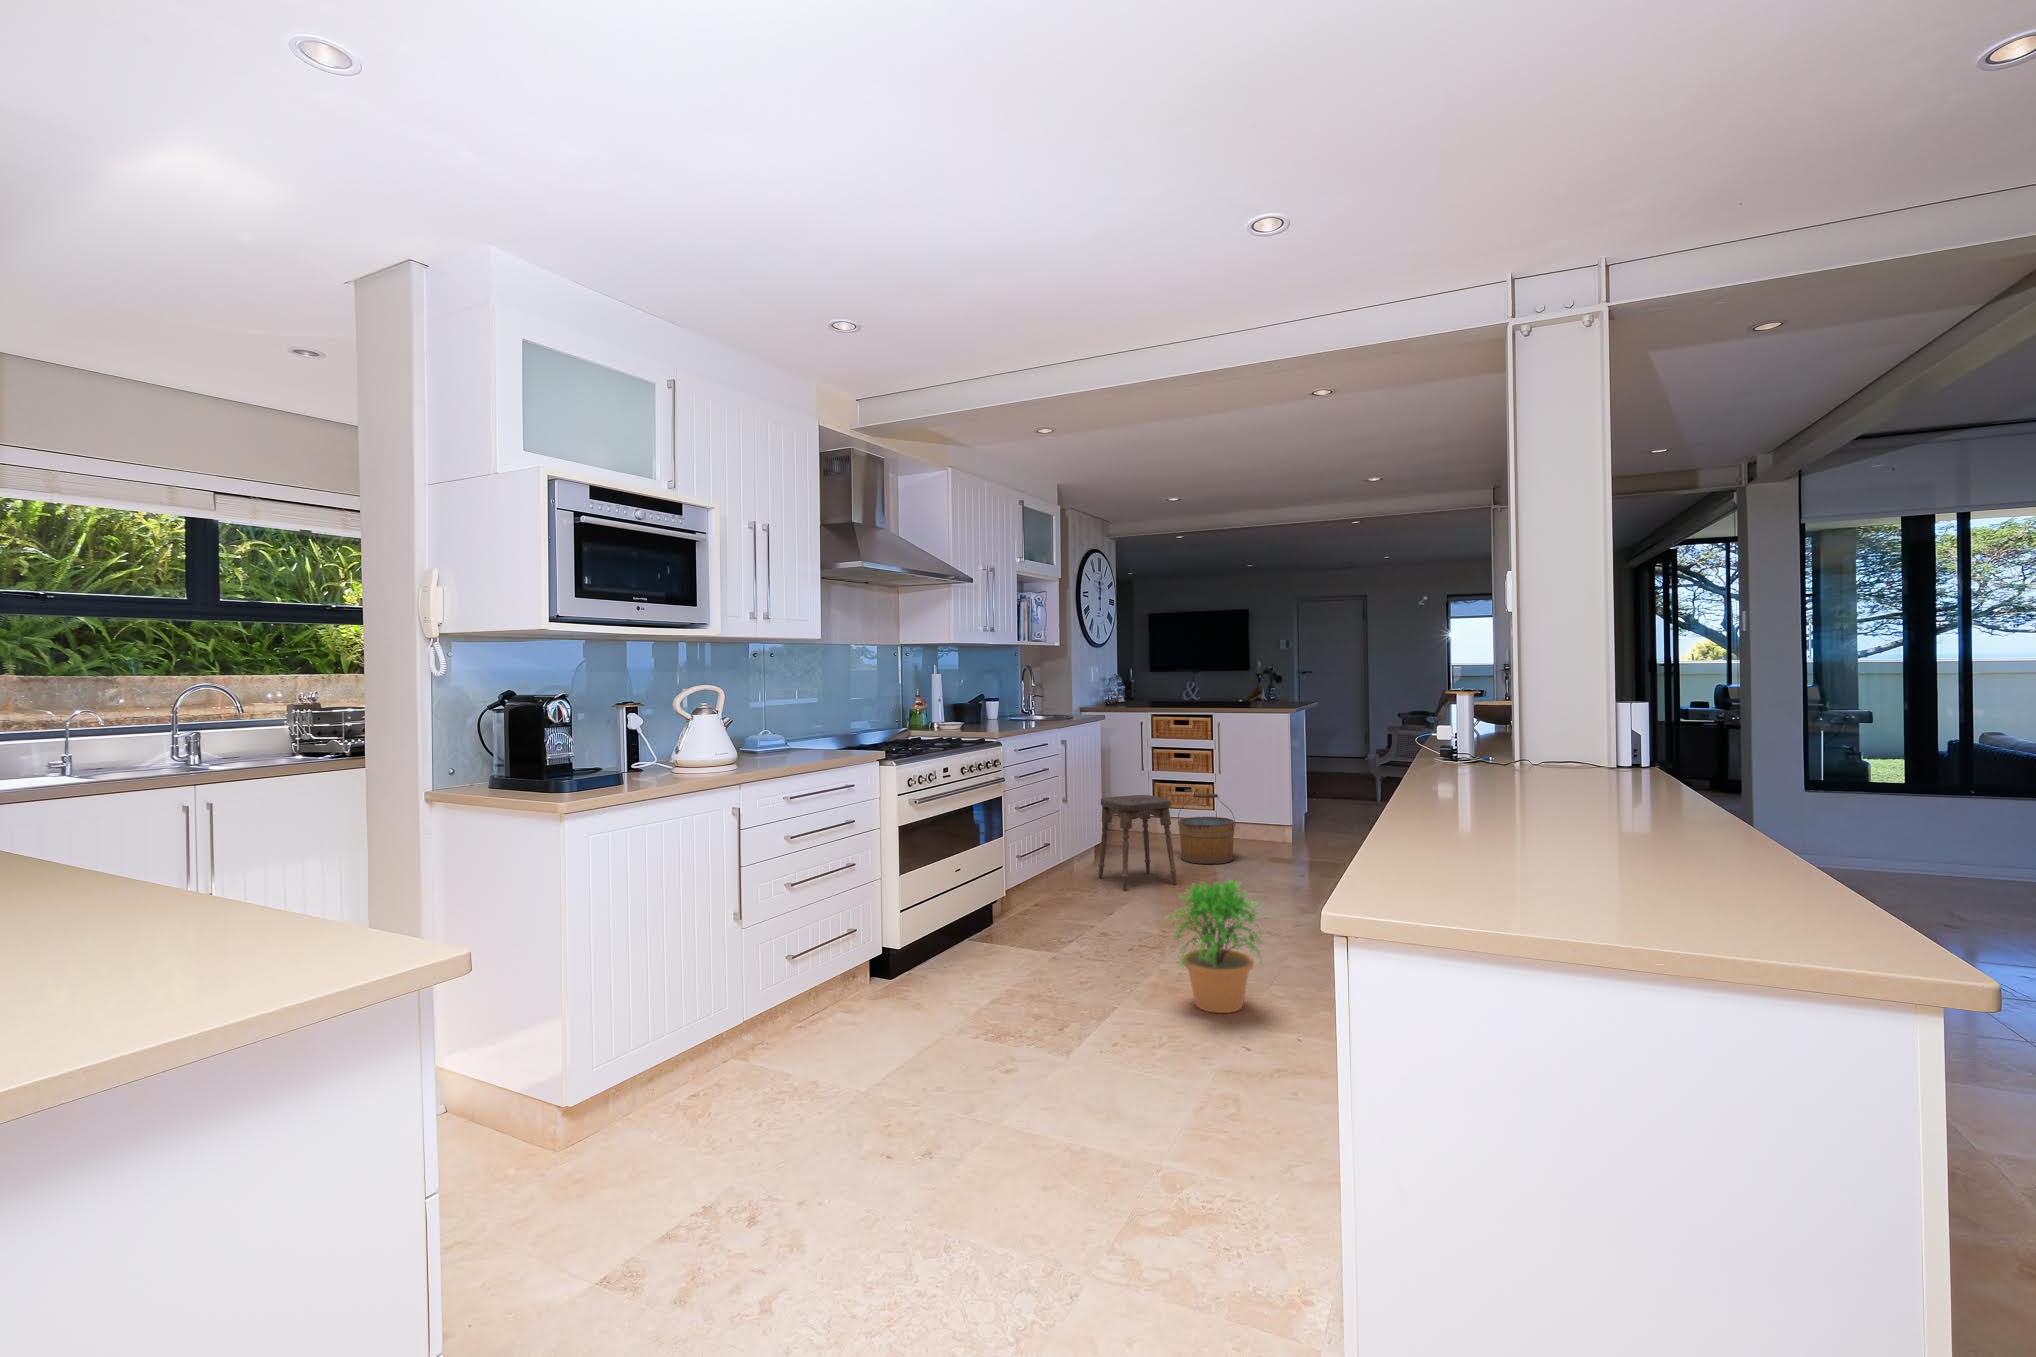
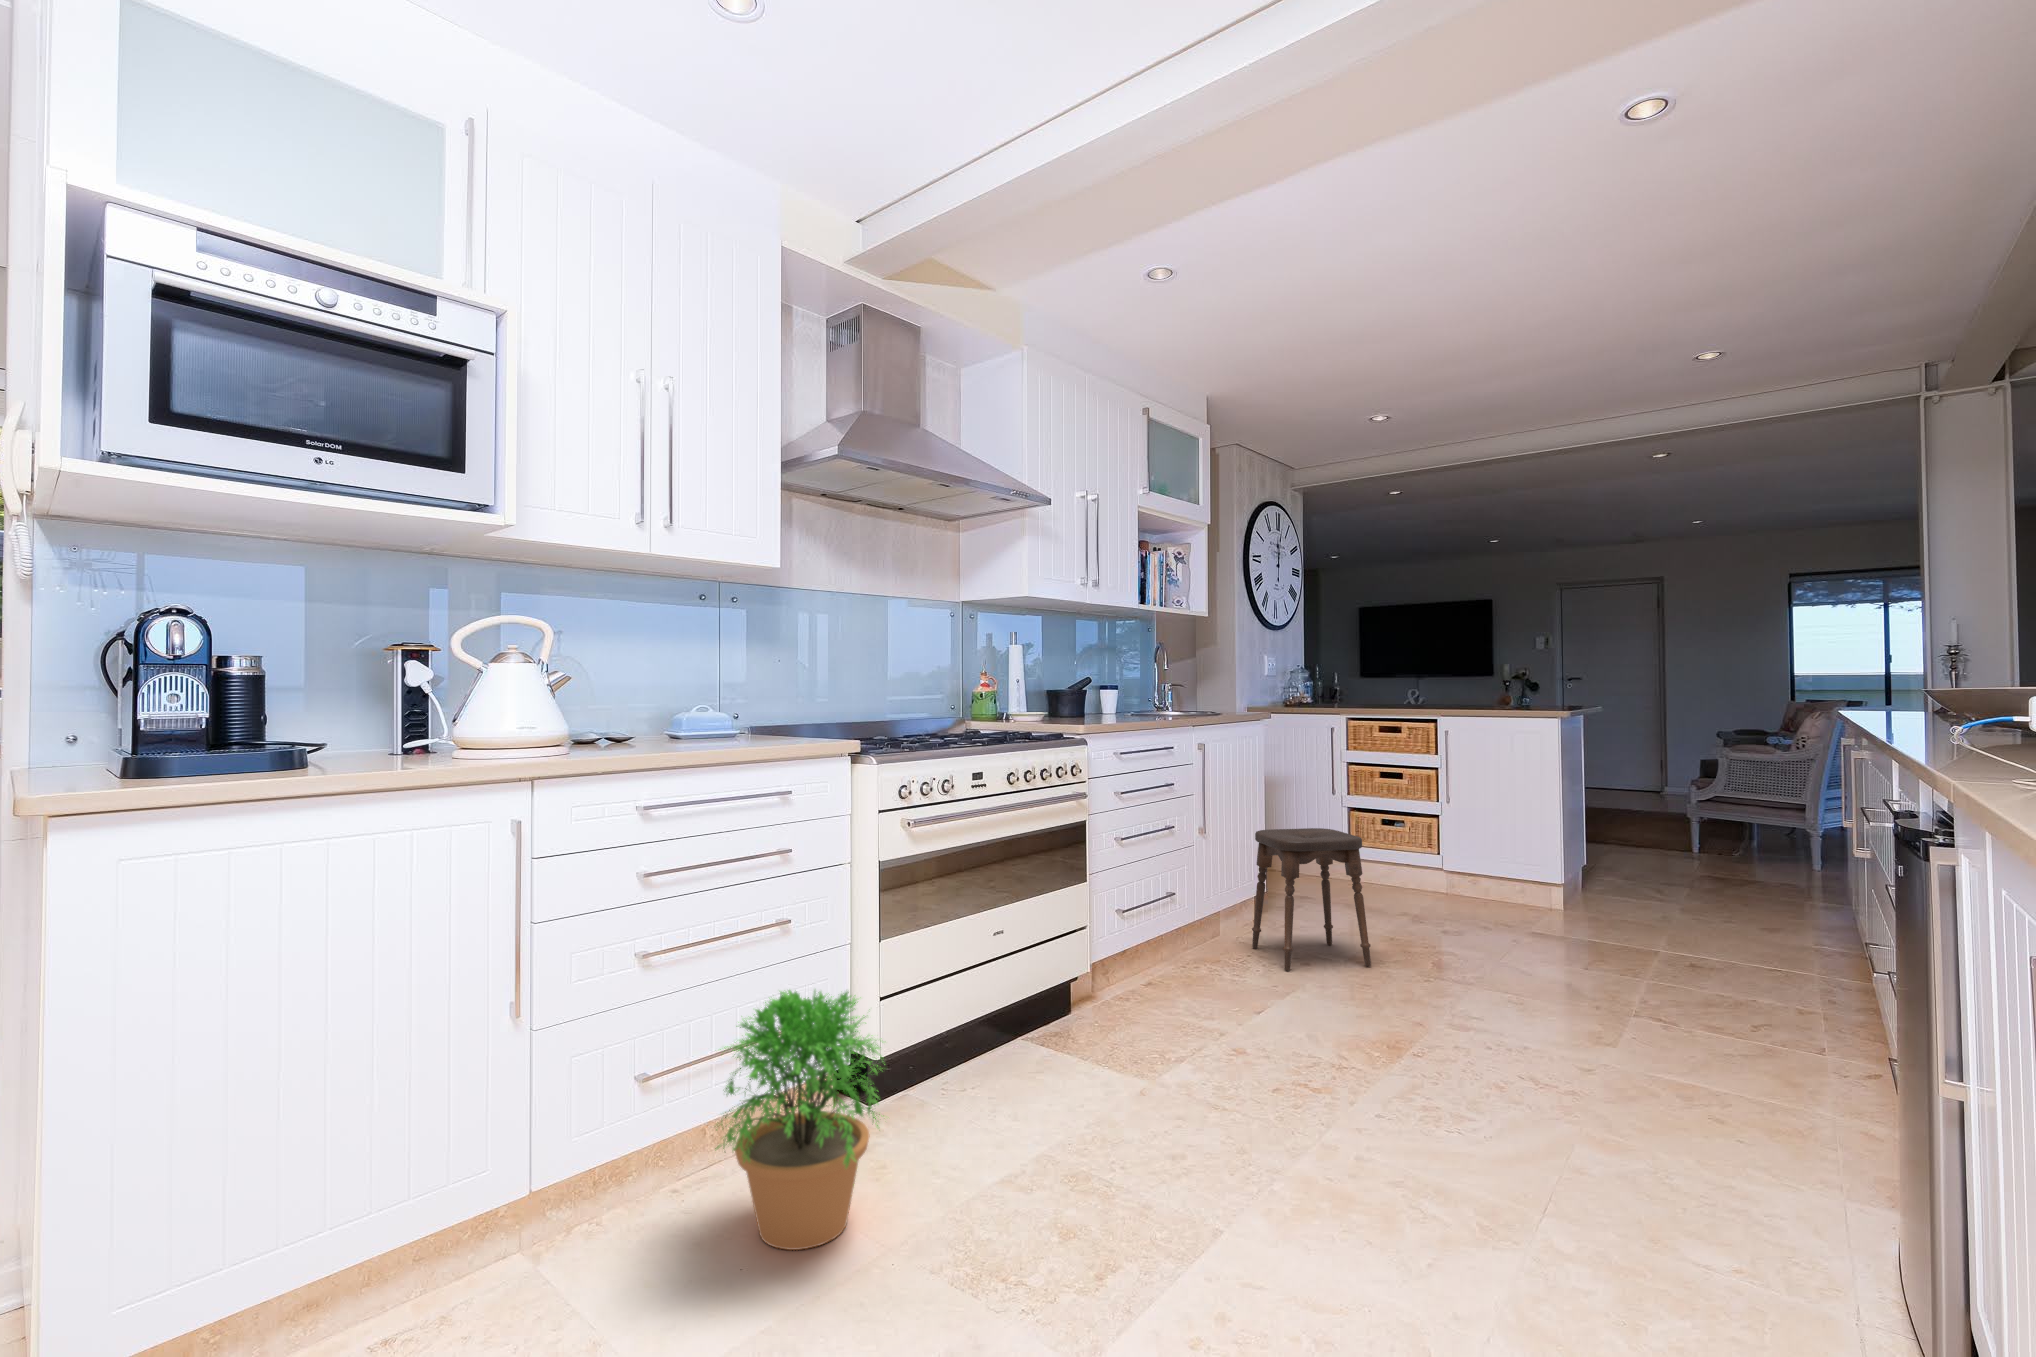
bucket: present [1178,793,1235,864] -> none [1379,830,1469,936]
potted plant: present [1172,880,1261,1013] -> present [715,990,881,1250]

